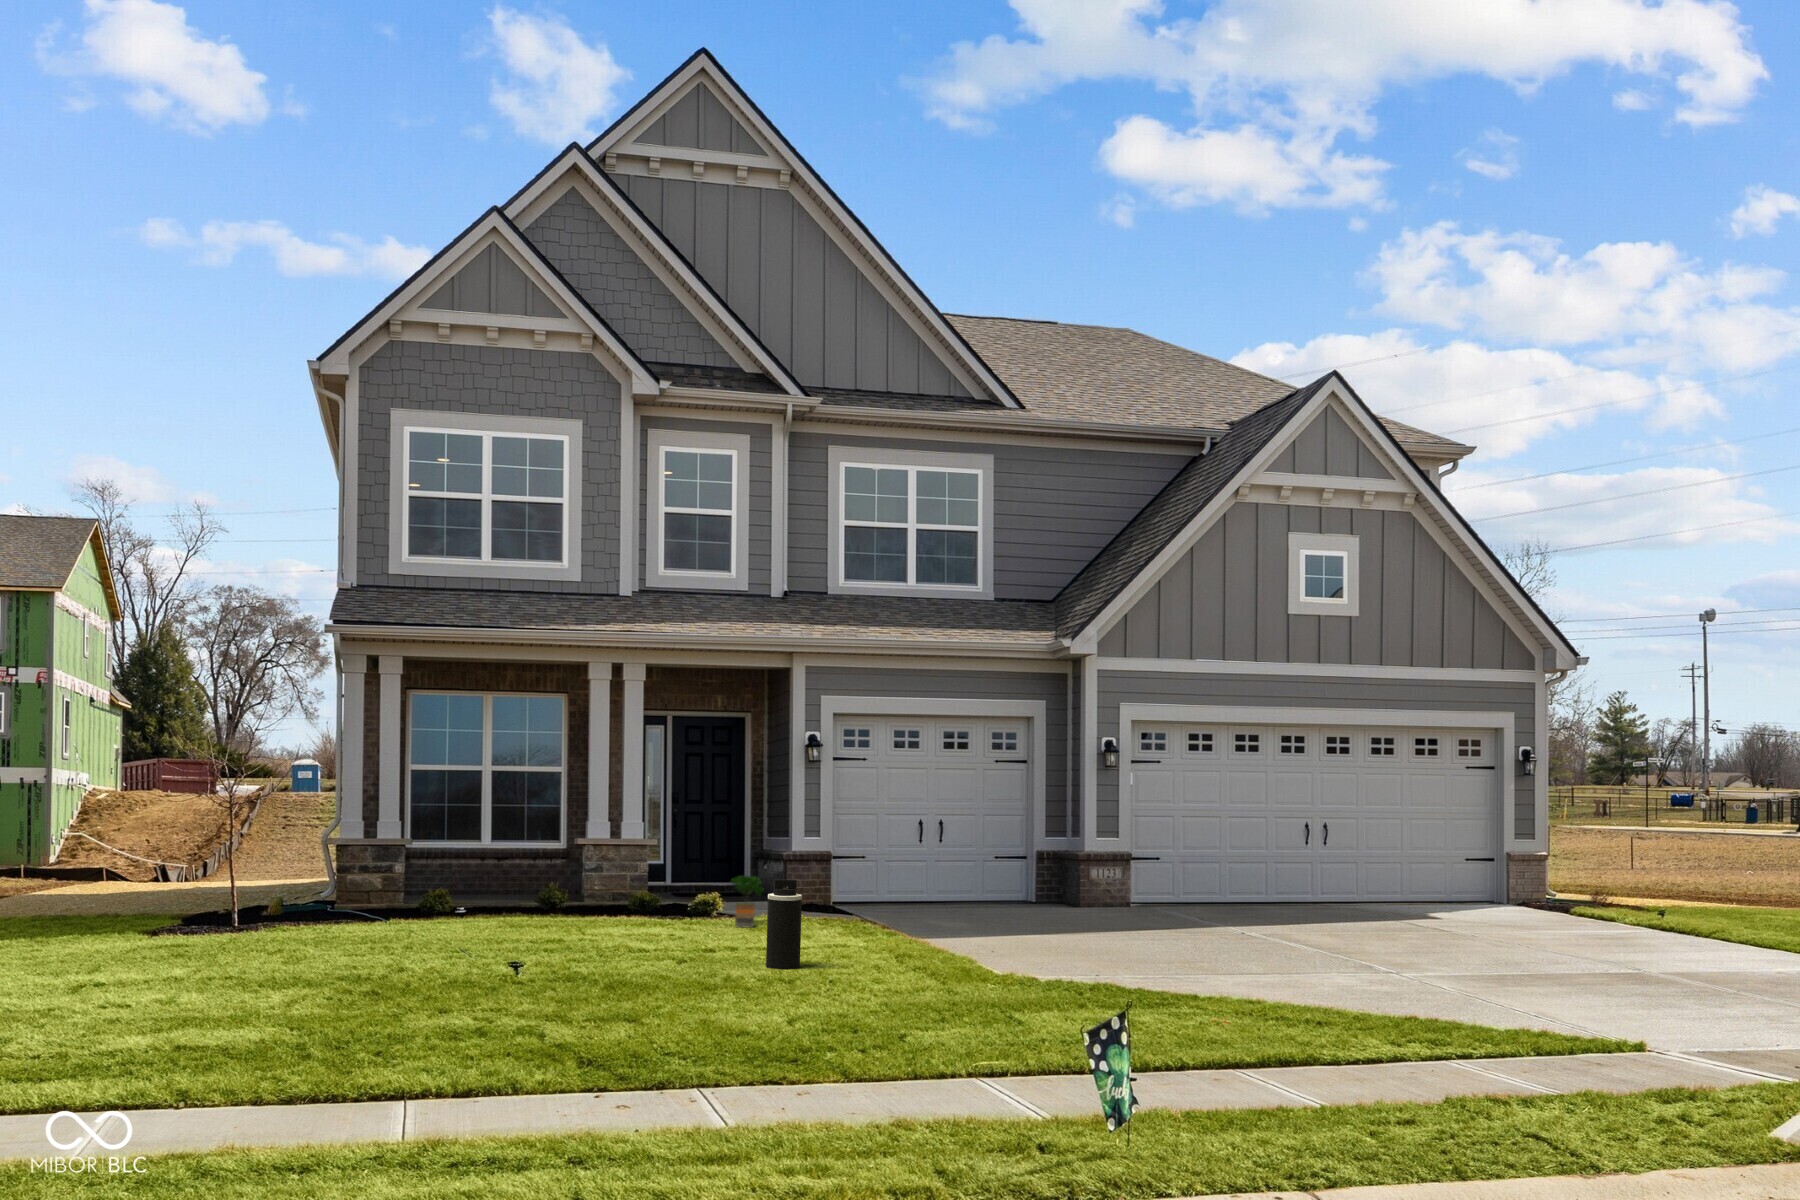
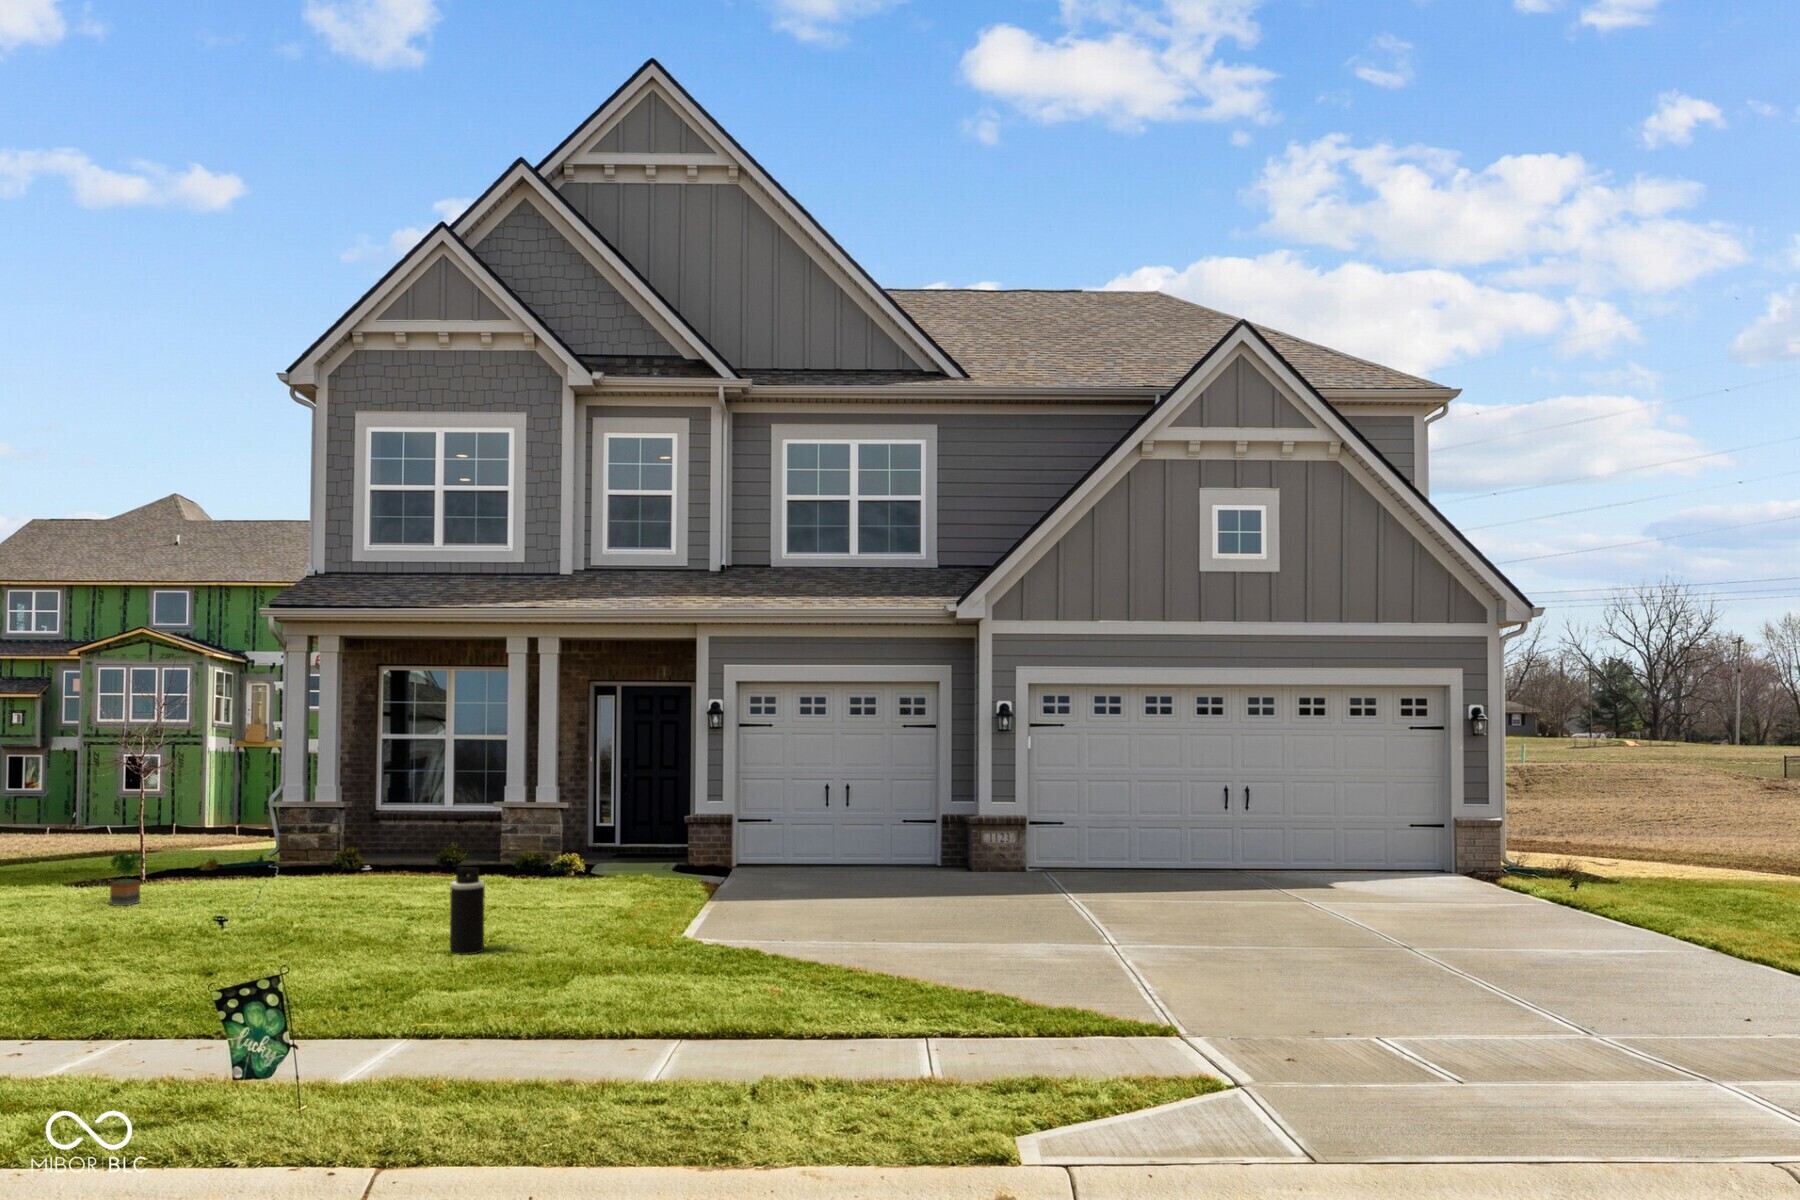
potted tree: present [731,876,763,928] -> present [110,853,145,906]

